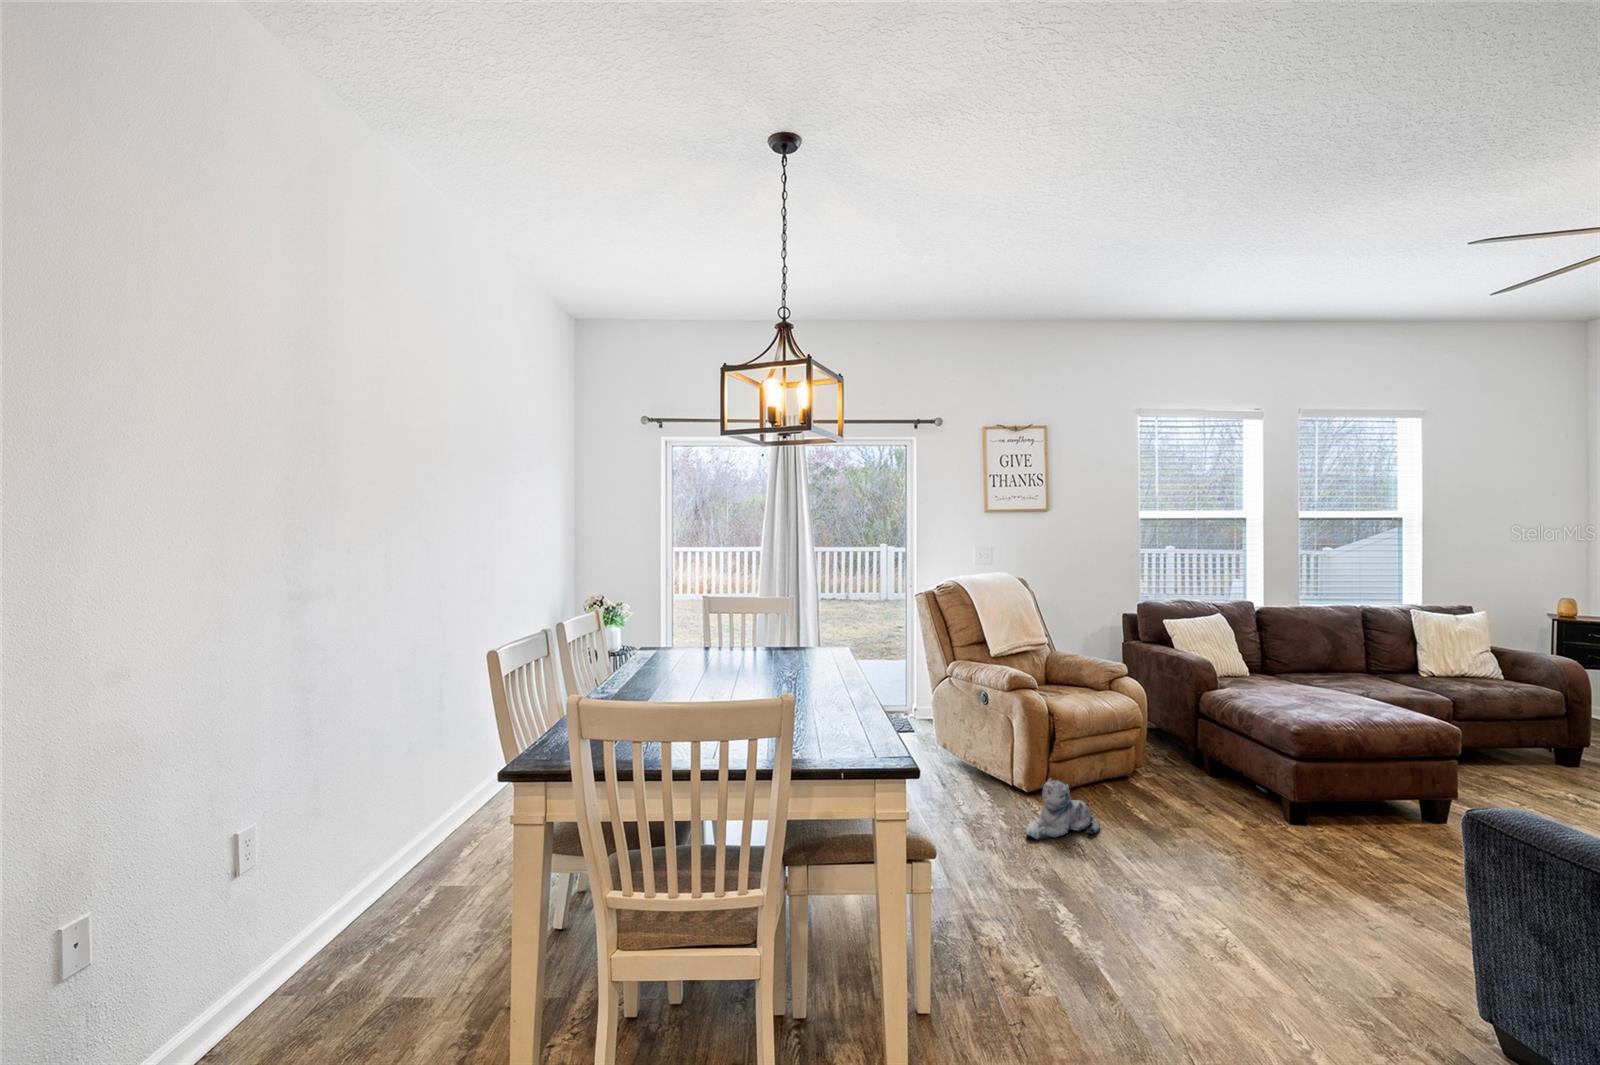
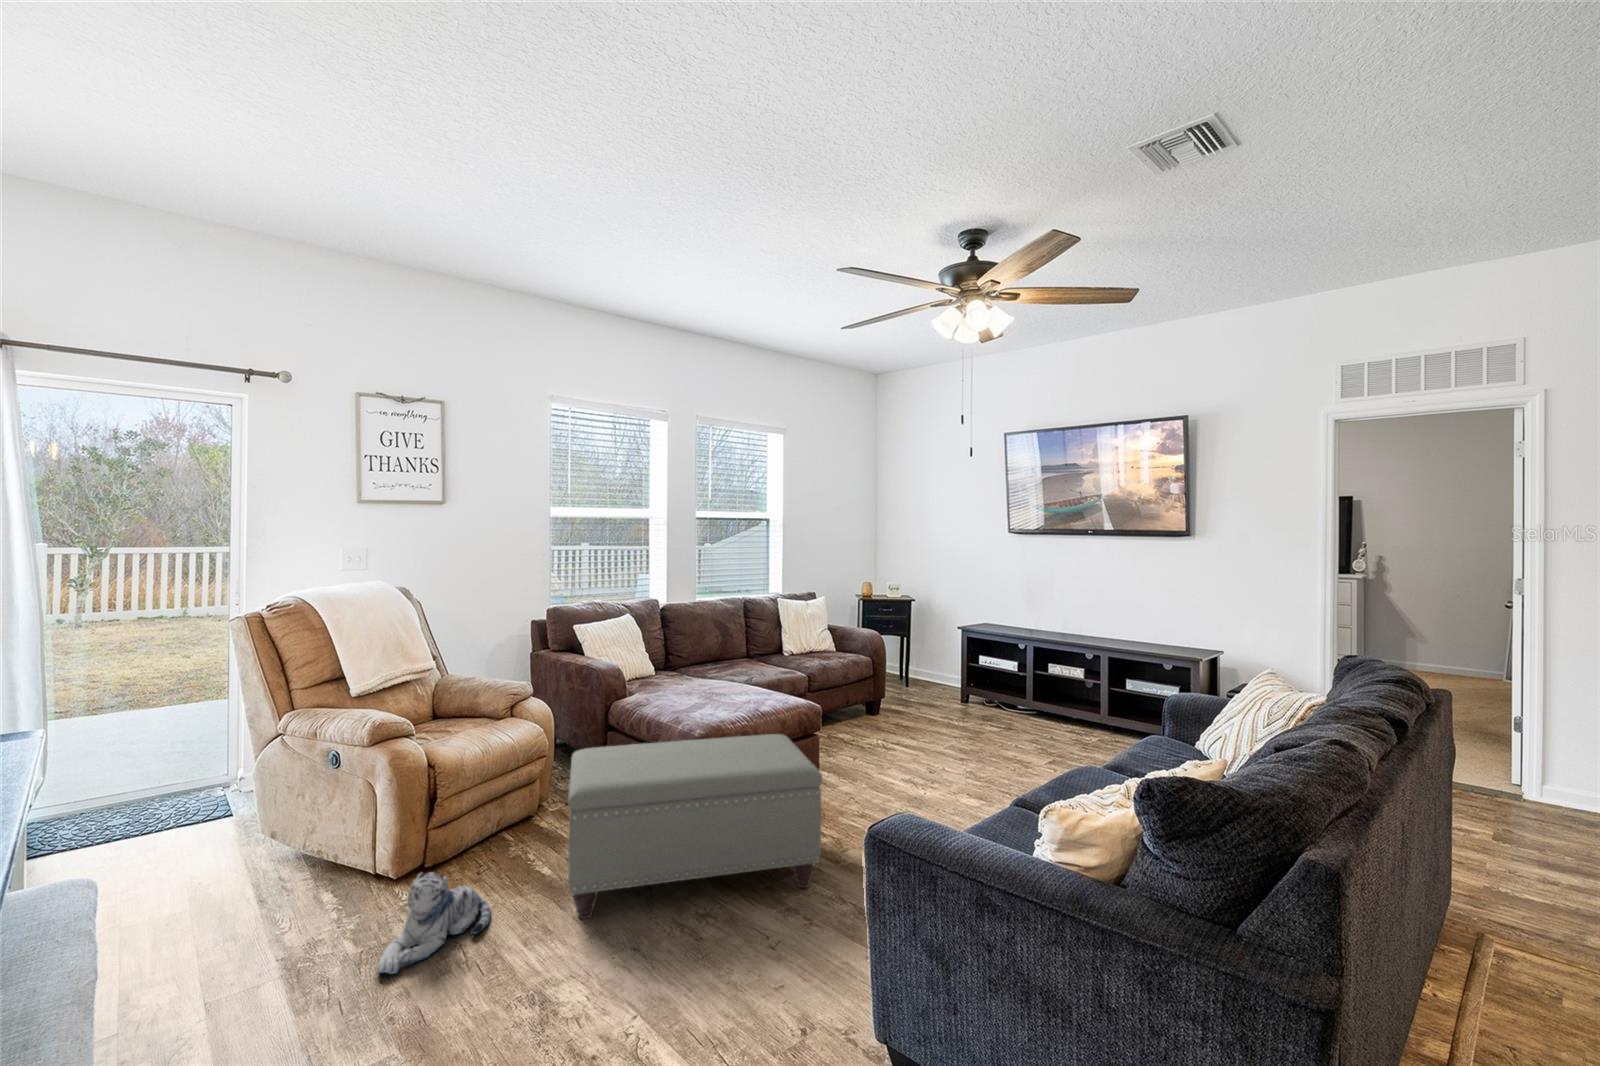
ottoman: none [1161,718,1424,881] -> present [568,734,822,919]

